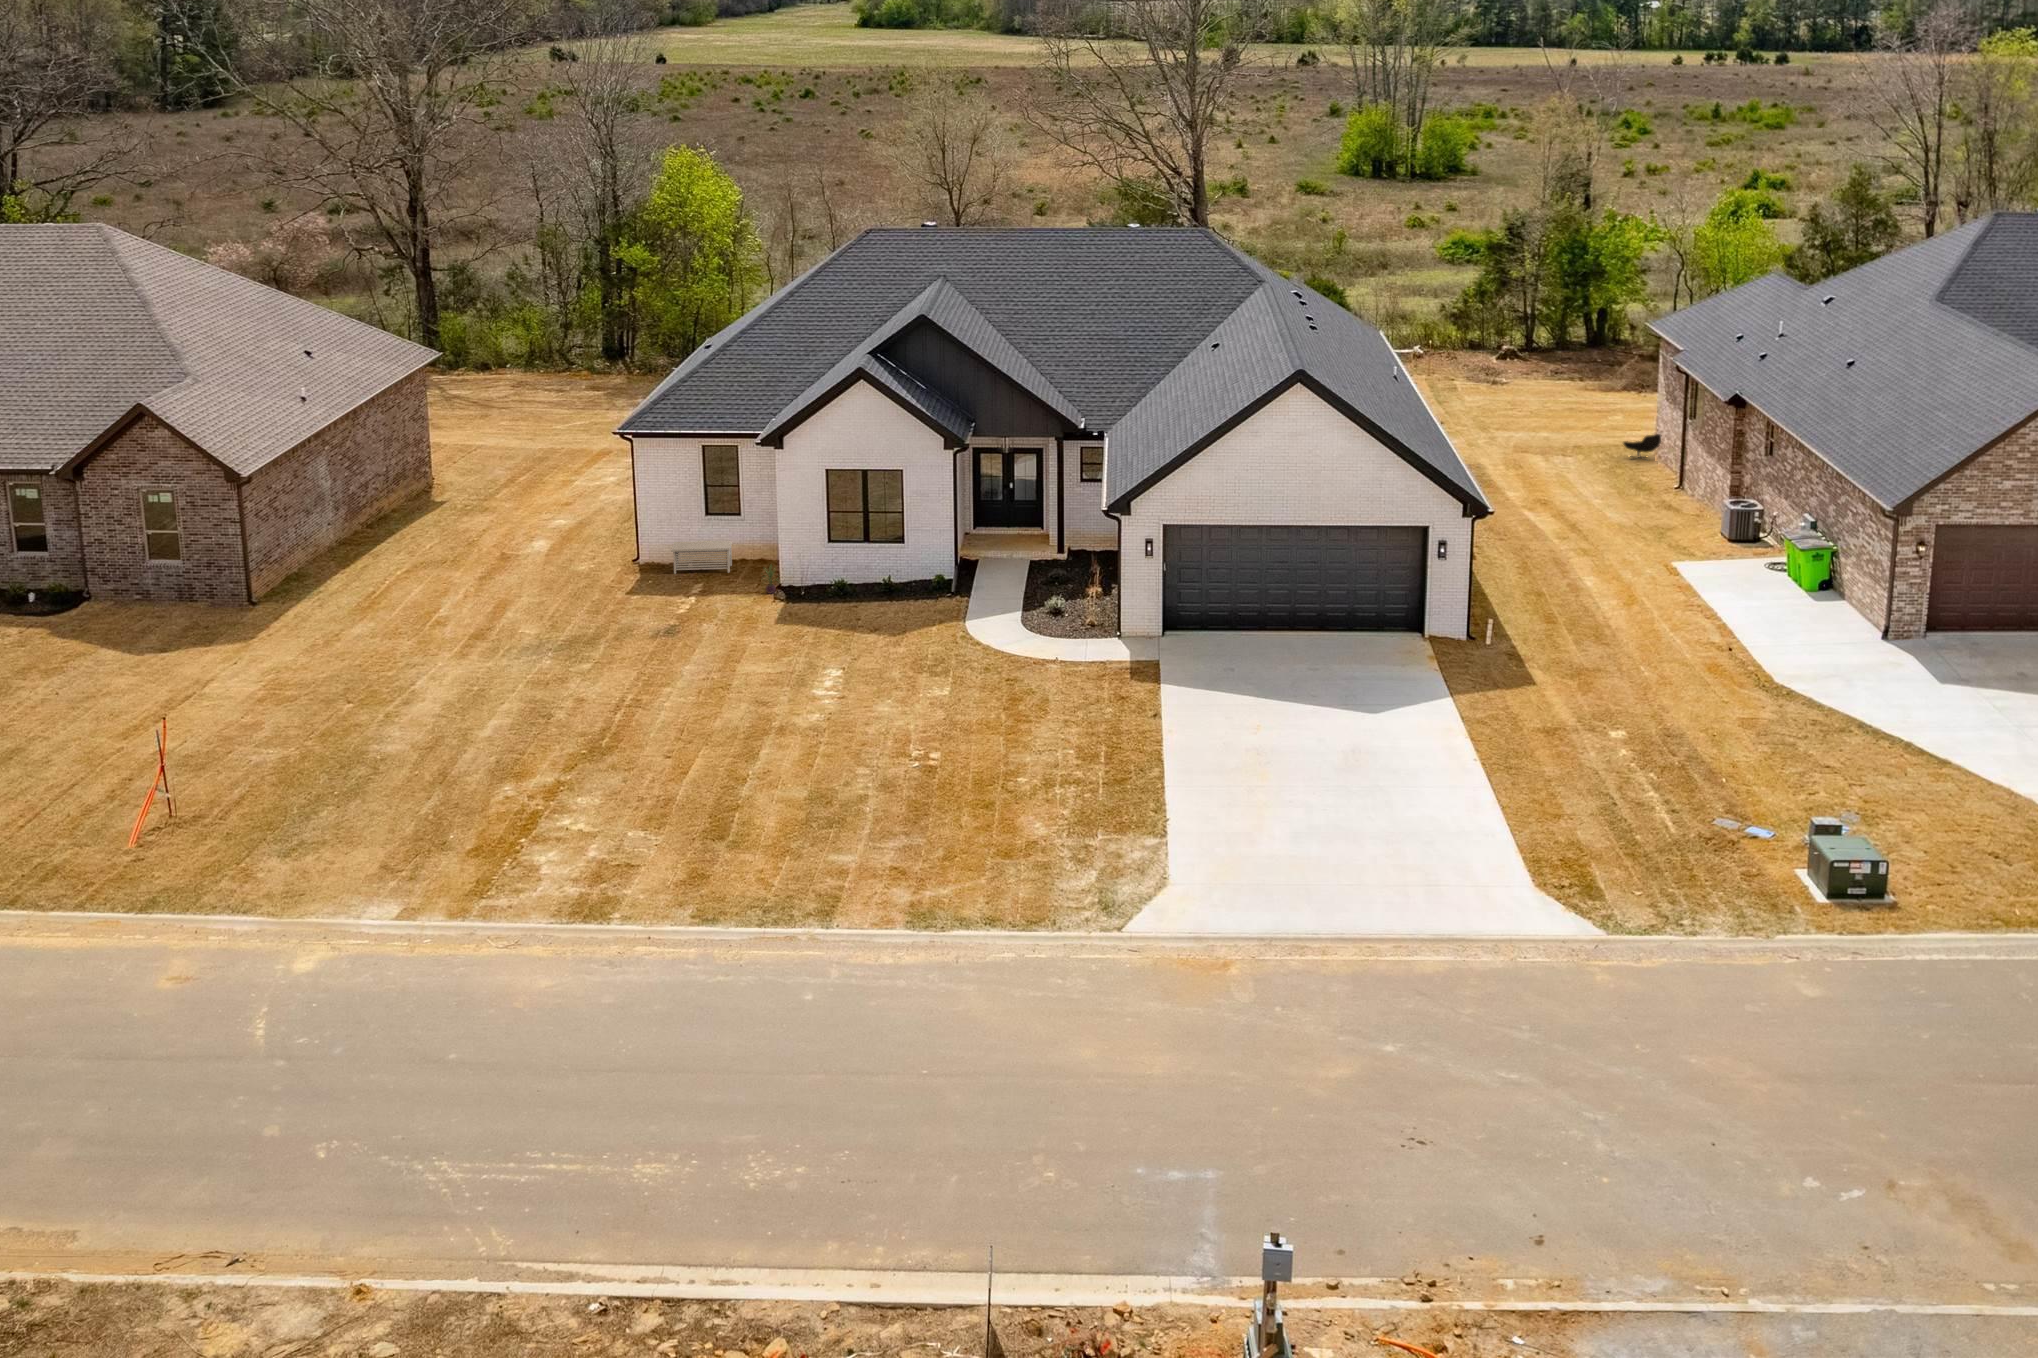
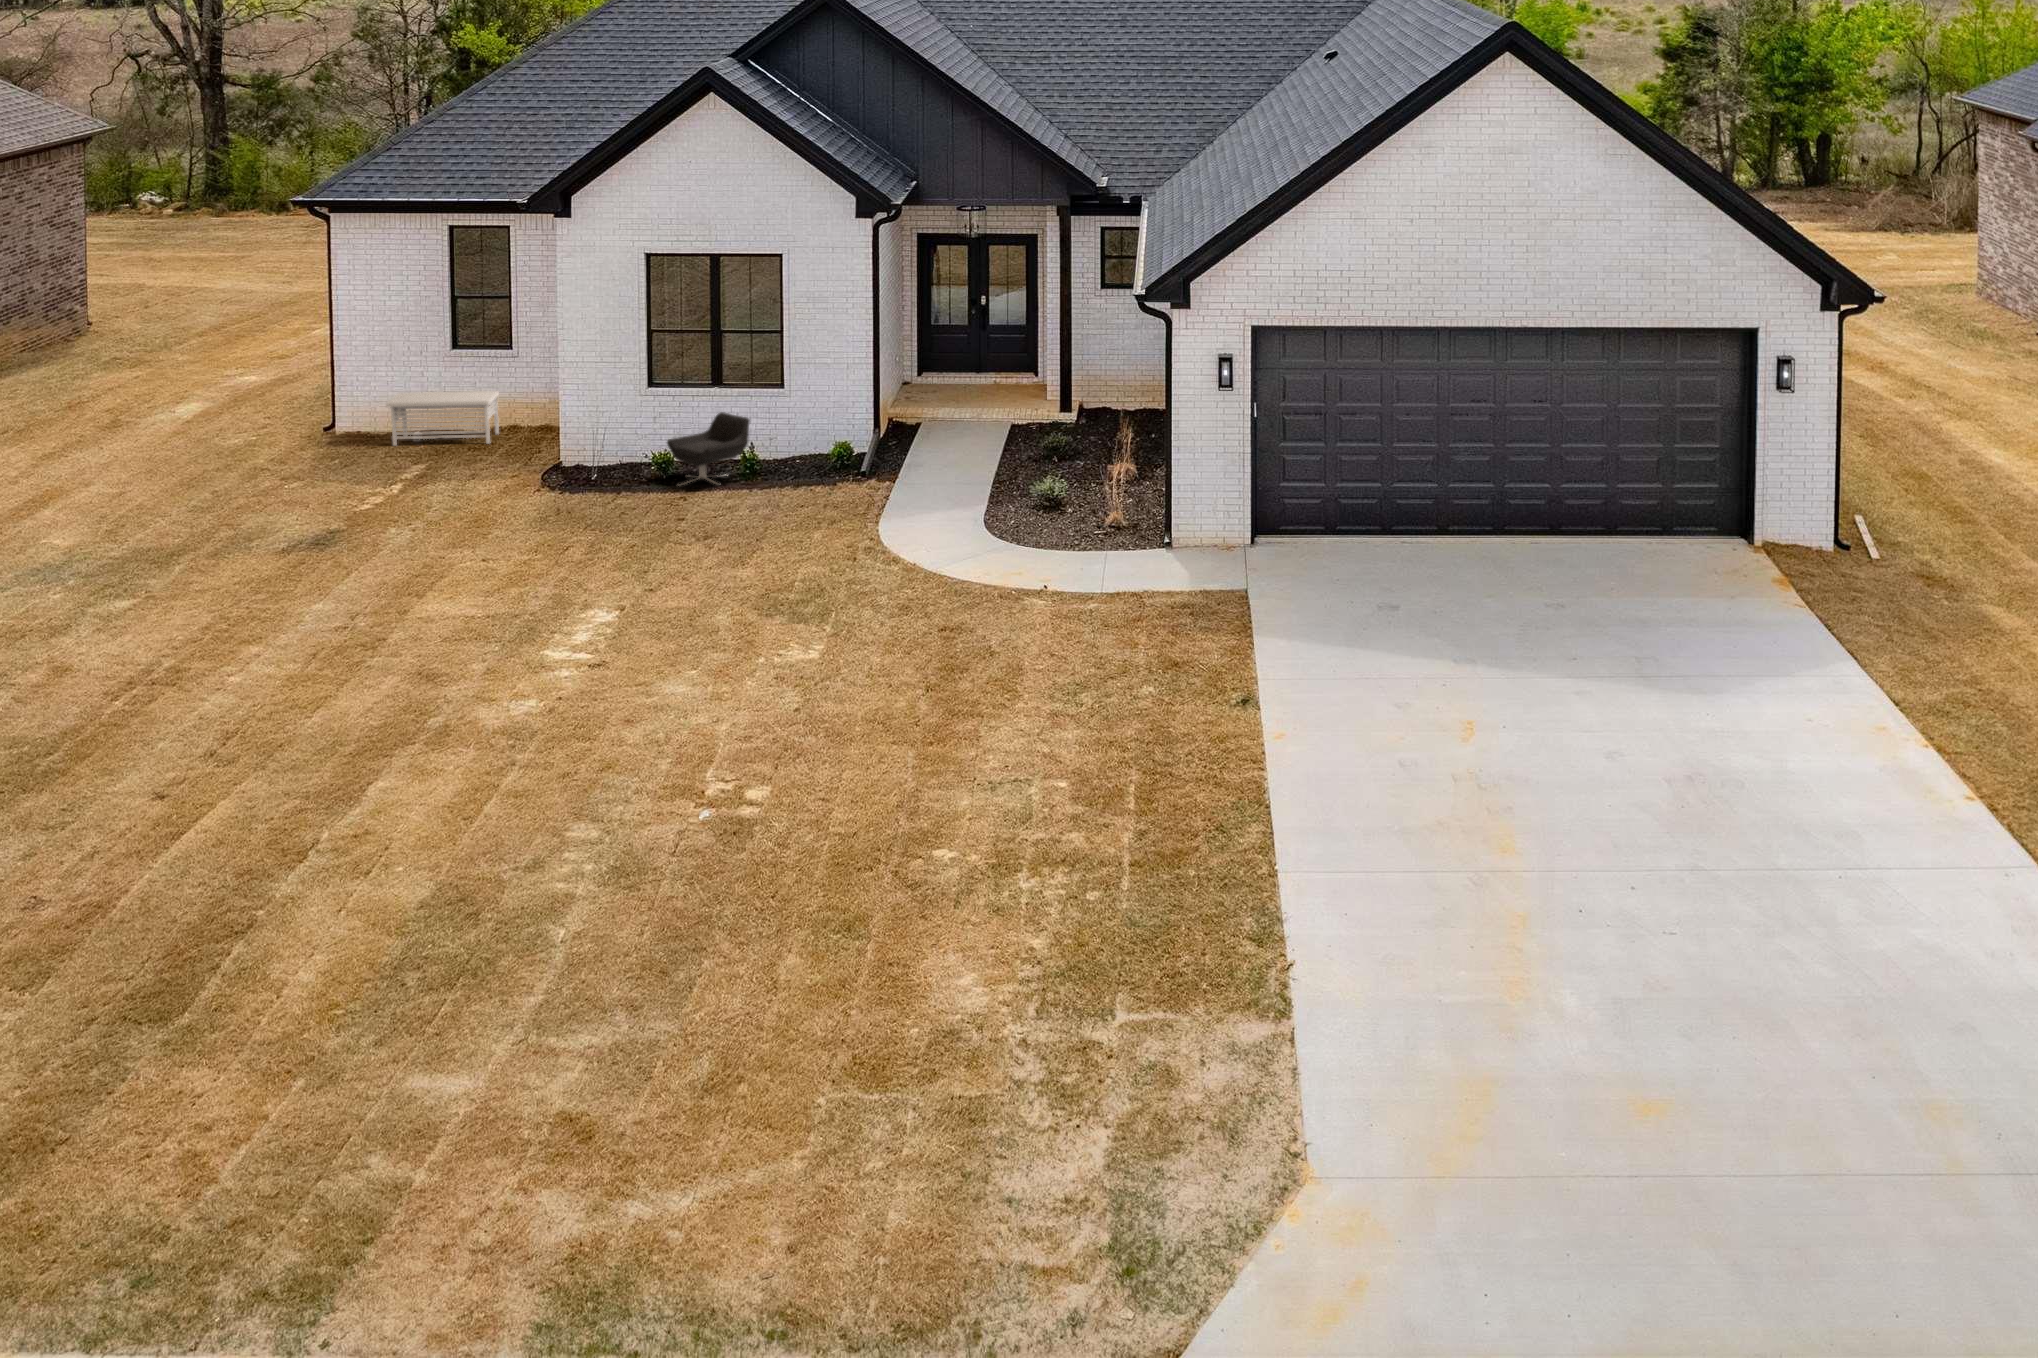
lounge chair: present [1623,434,1661,458] -> present [667,412,750,484]
decorative plant: present [765,566,776,594] -> none [518,423,573,475]

